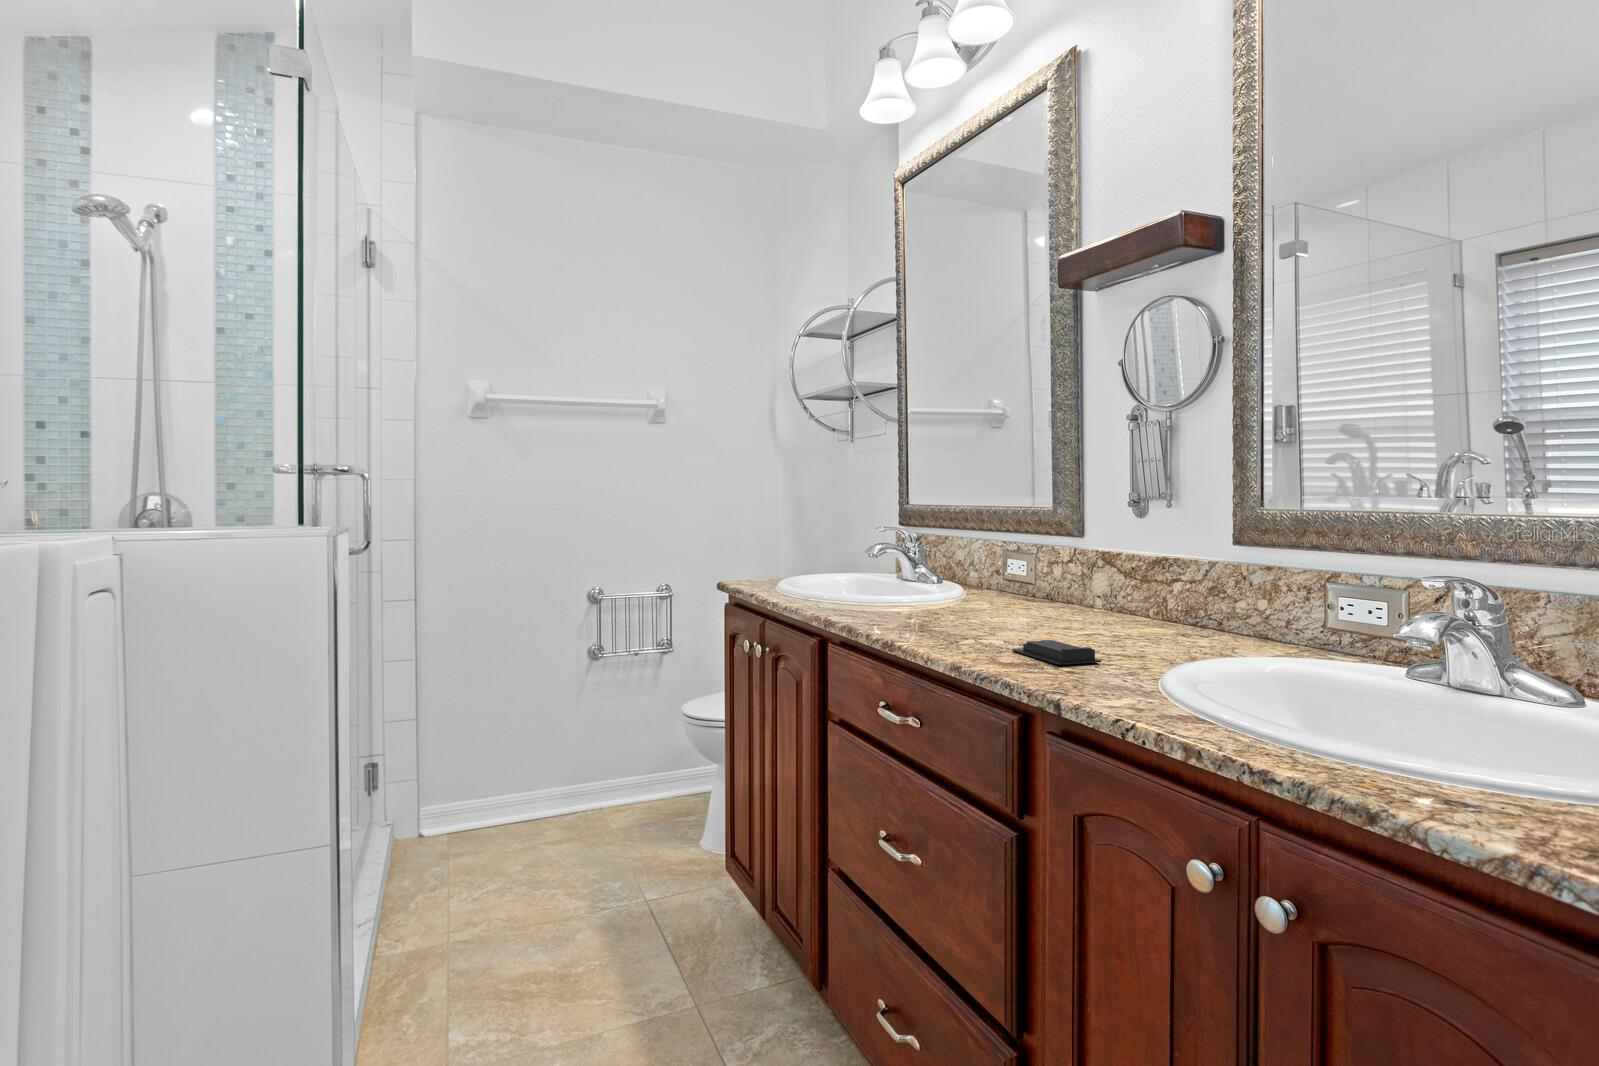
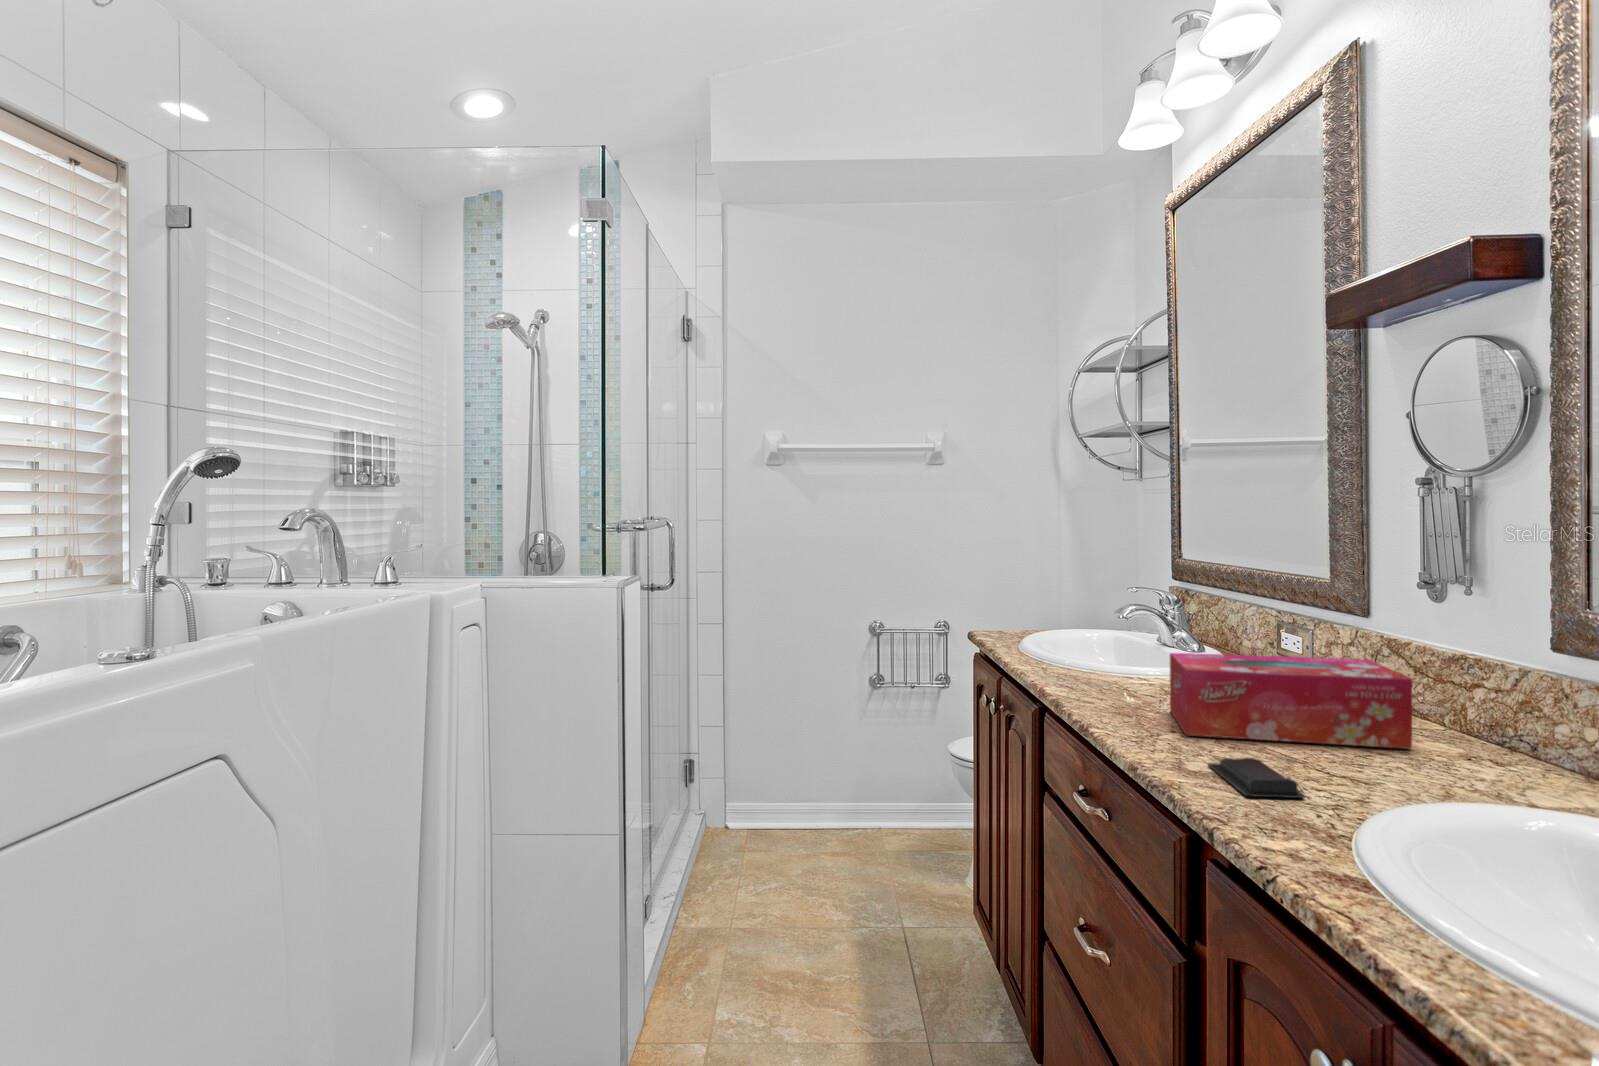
tissue box: none [949,566,1144,634] -> present [1170,653,1412,749]

